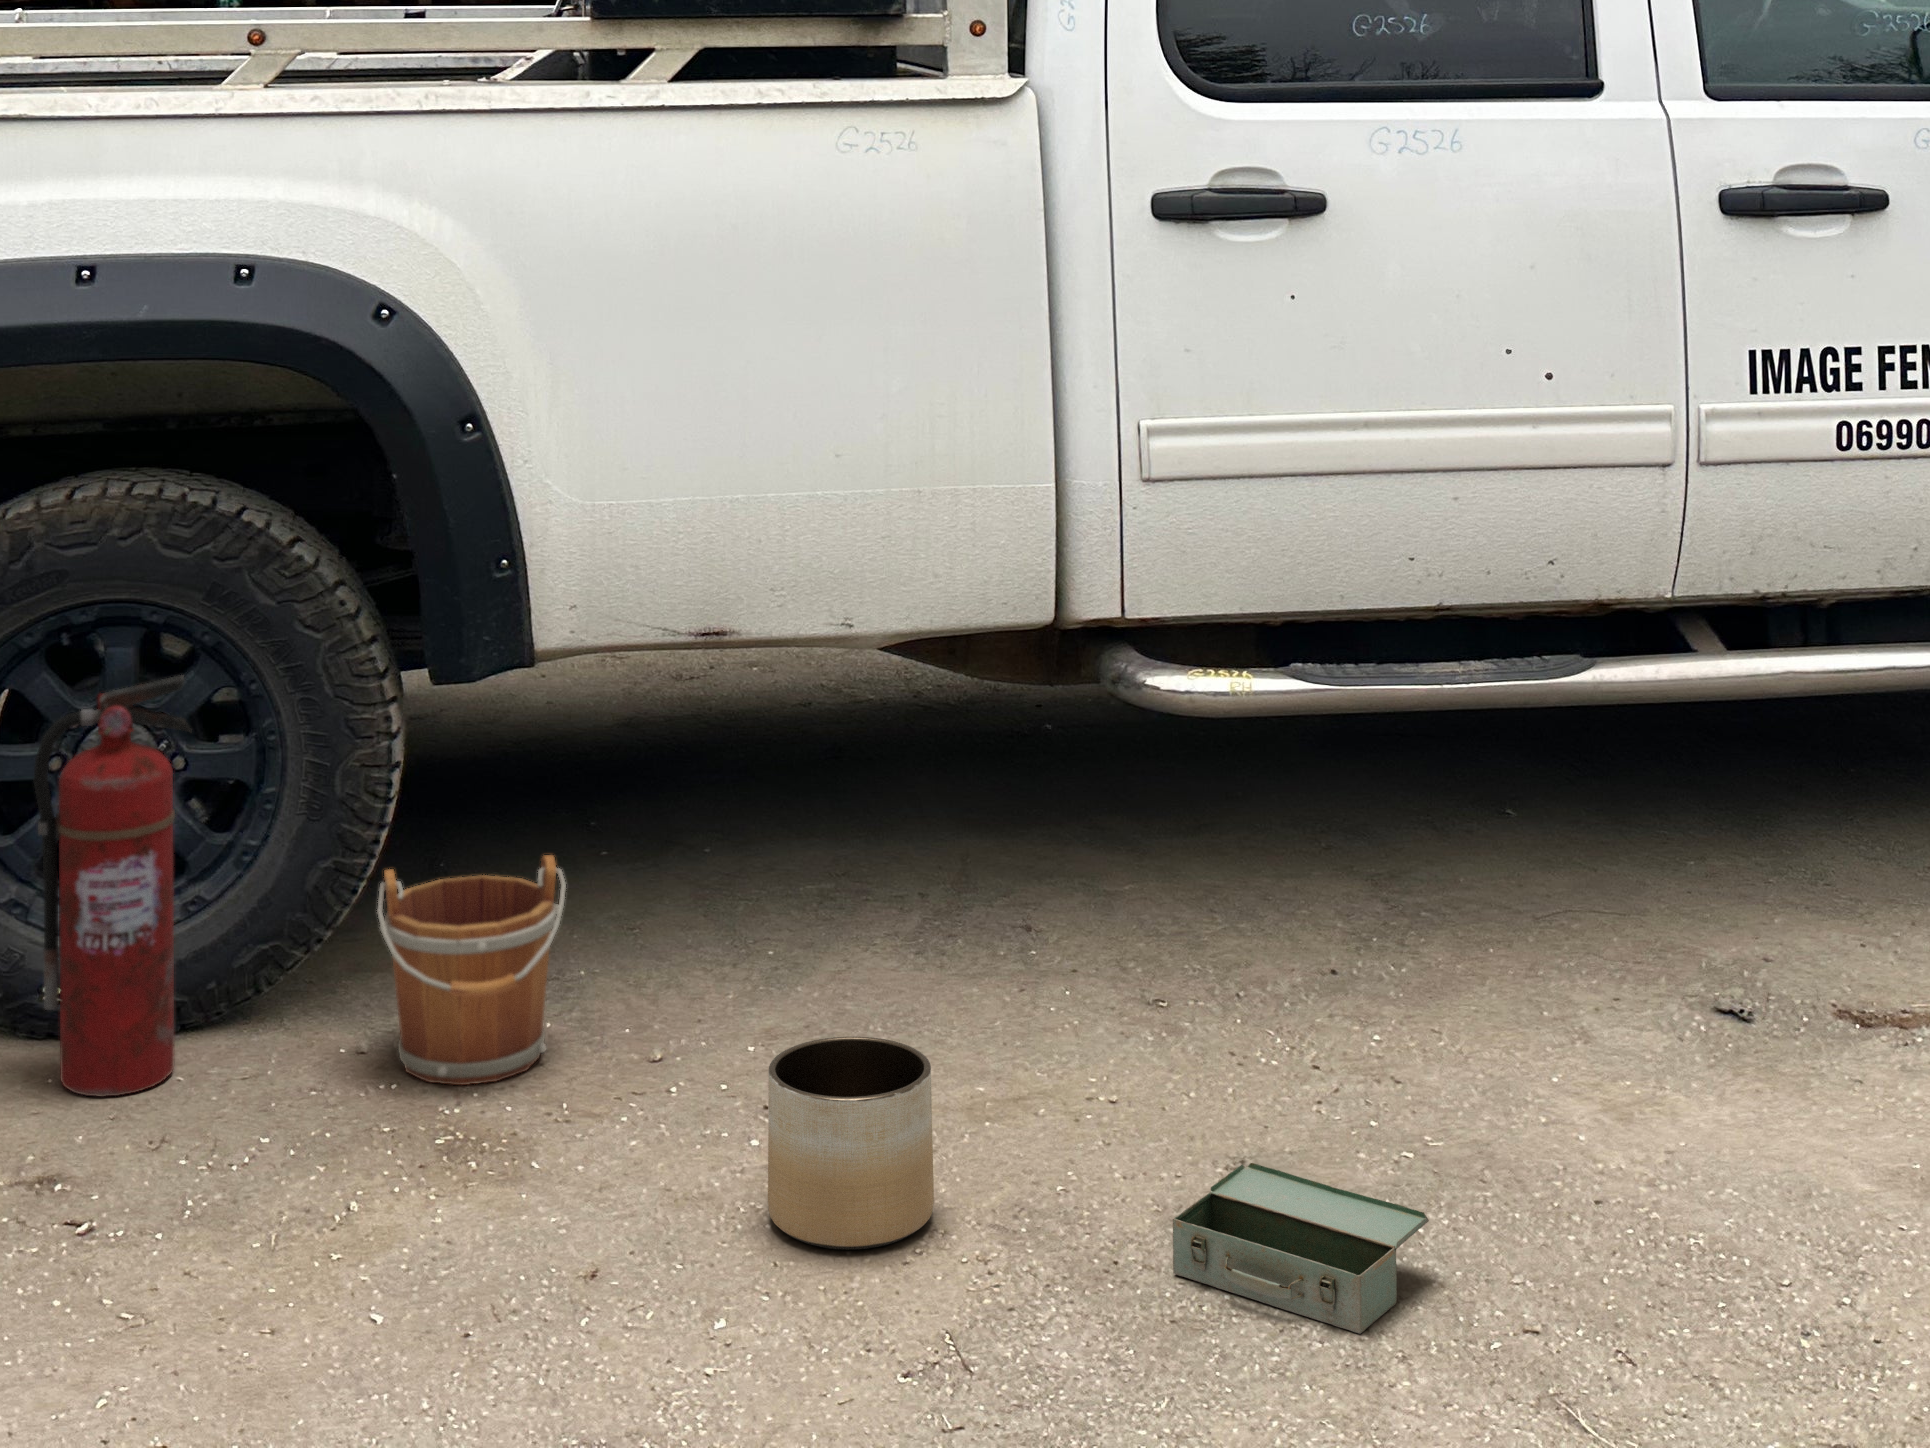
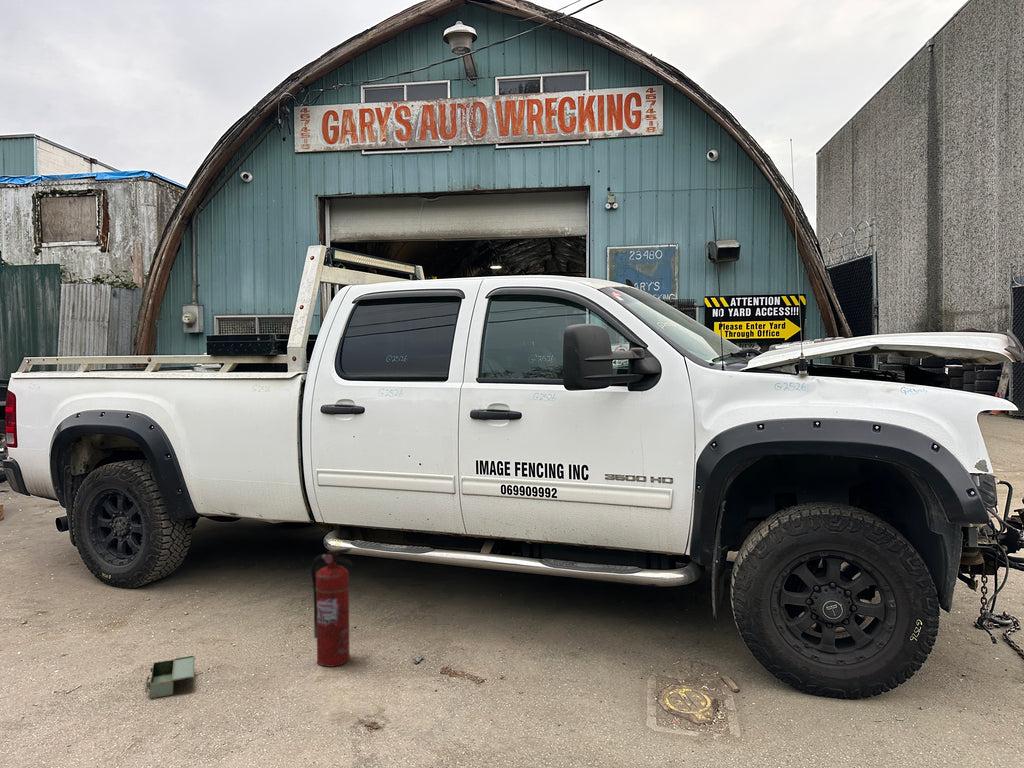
fire extinguisher: present [34,676,191,1097] -> present [311,548,352,667]
bucket: present [377,855,566,1085] -> none [136,557,185,609]
planter: present [768,1037,934,1250] -> none [113,607,158,656]

